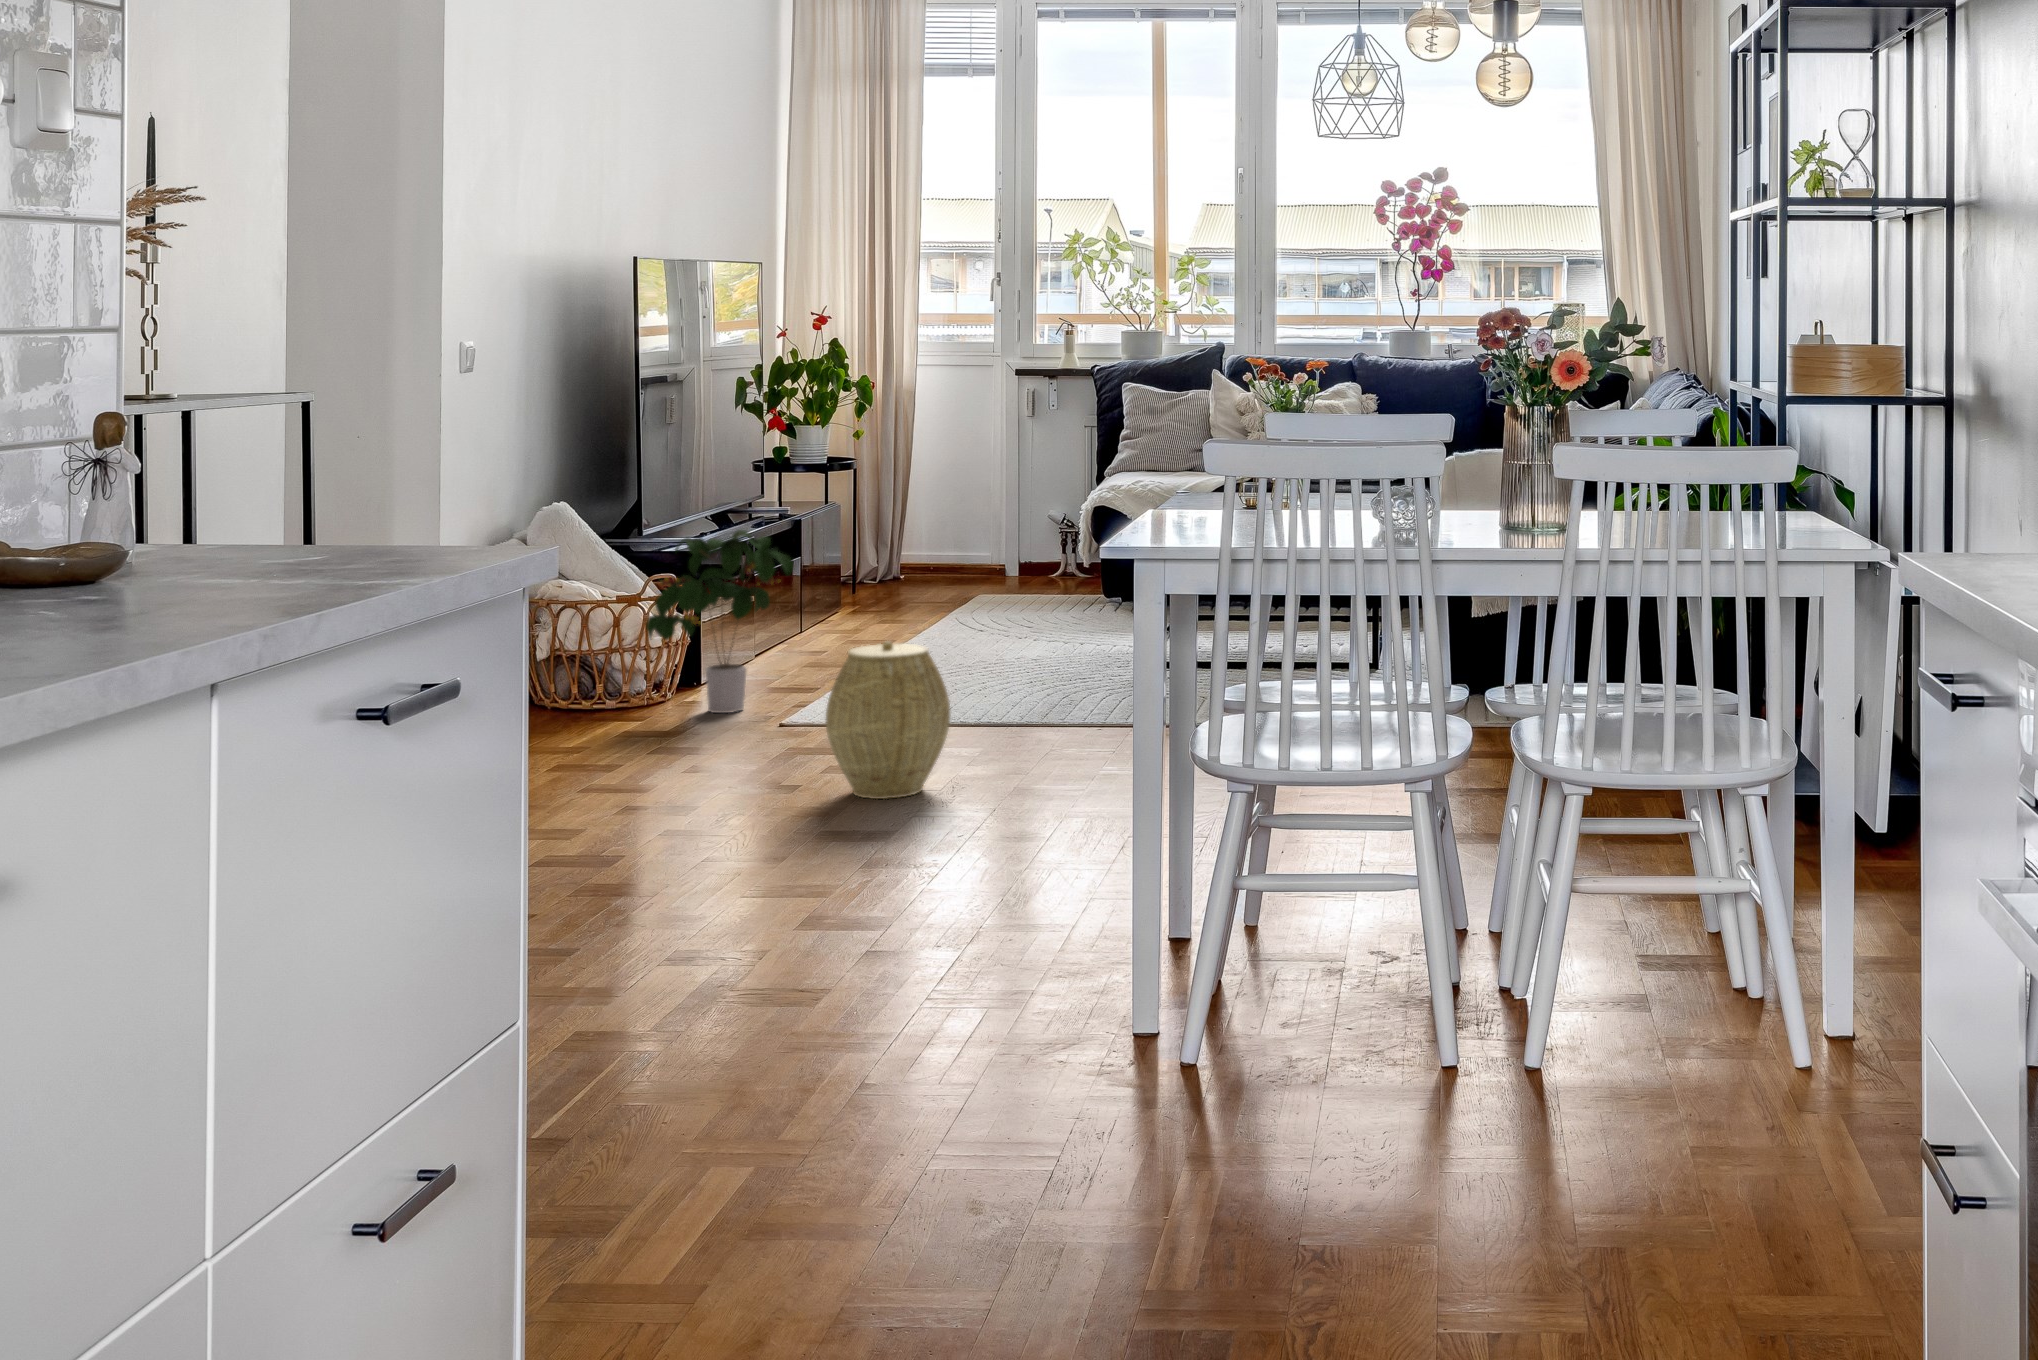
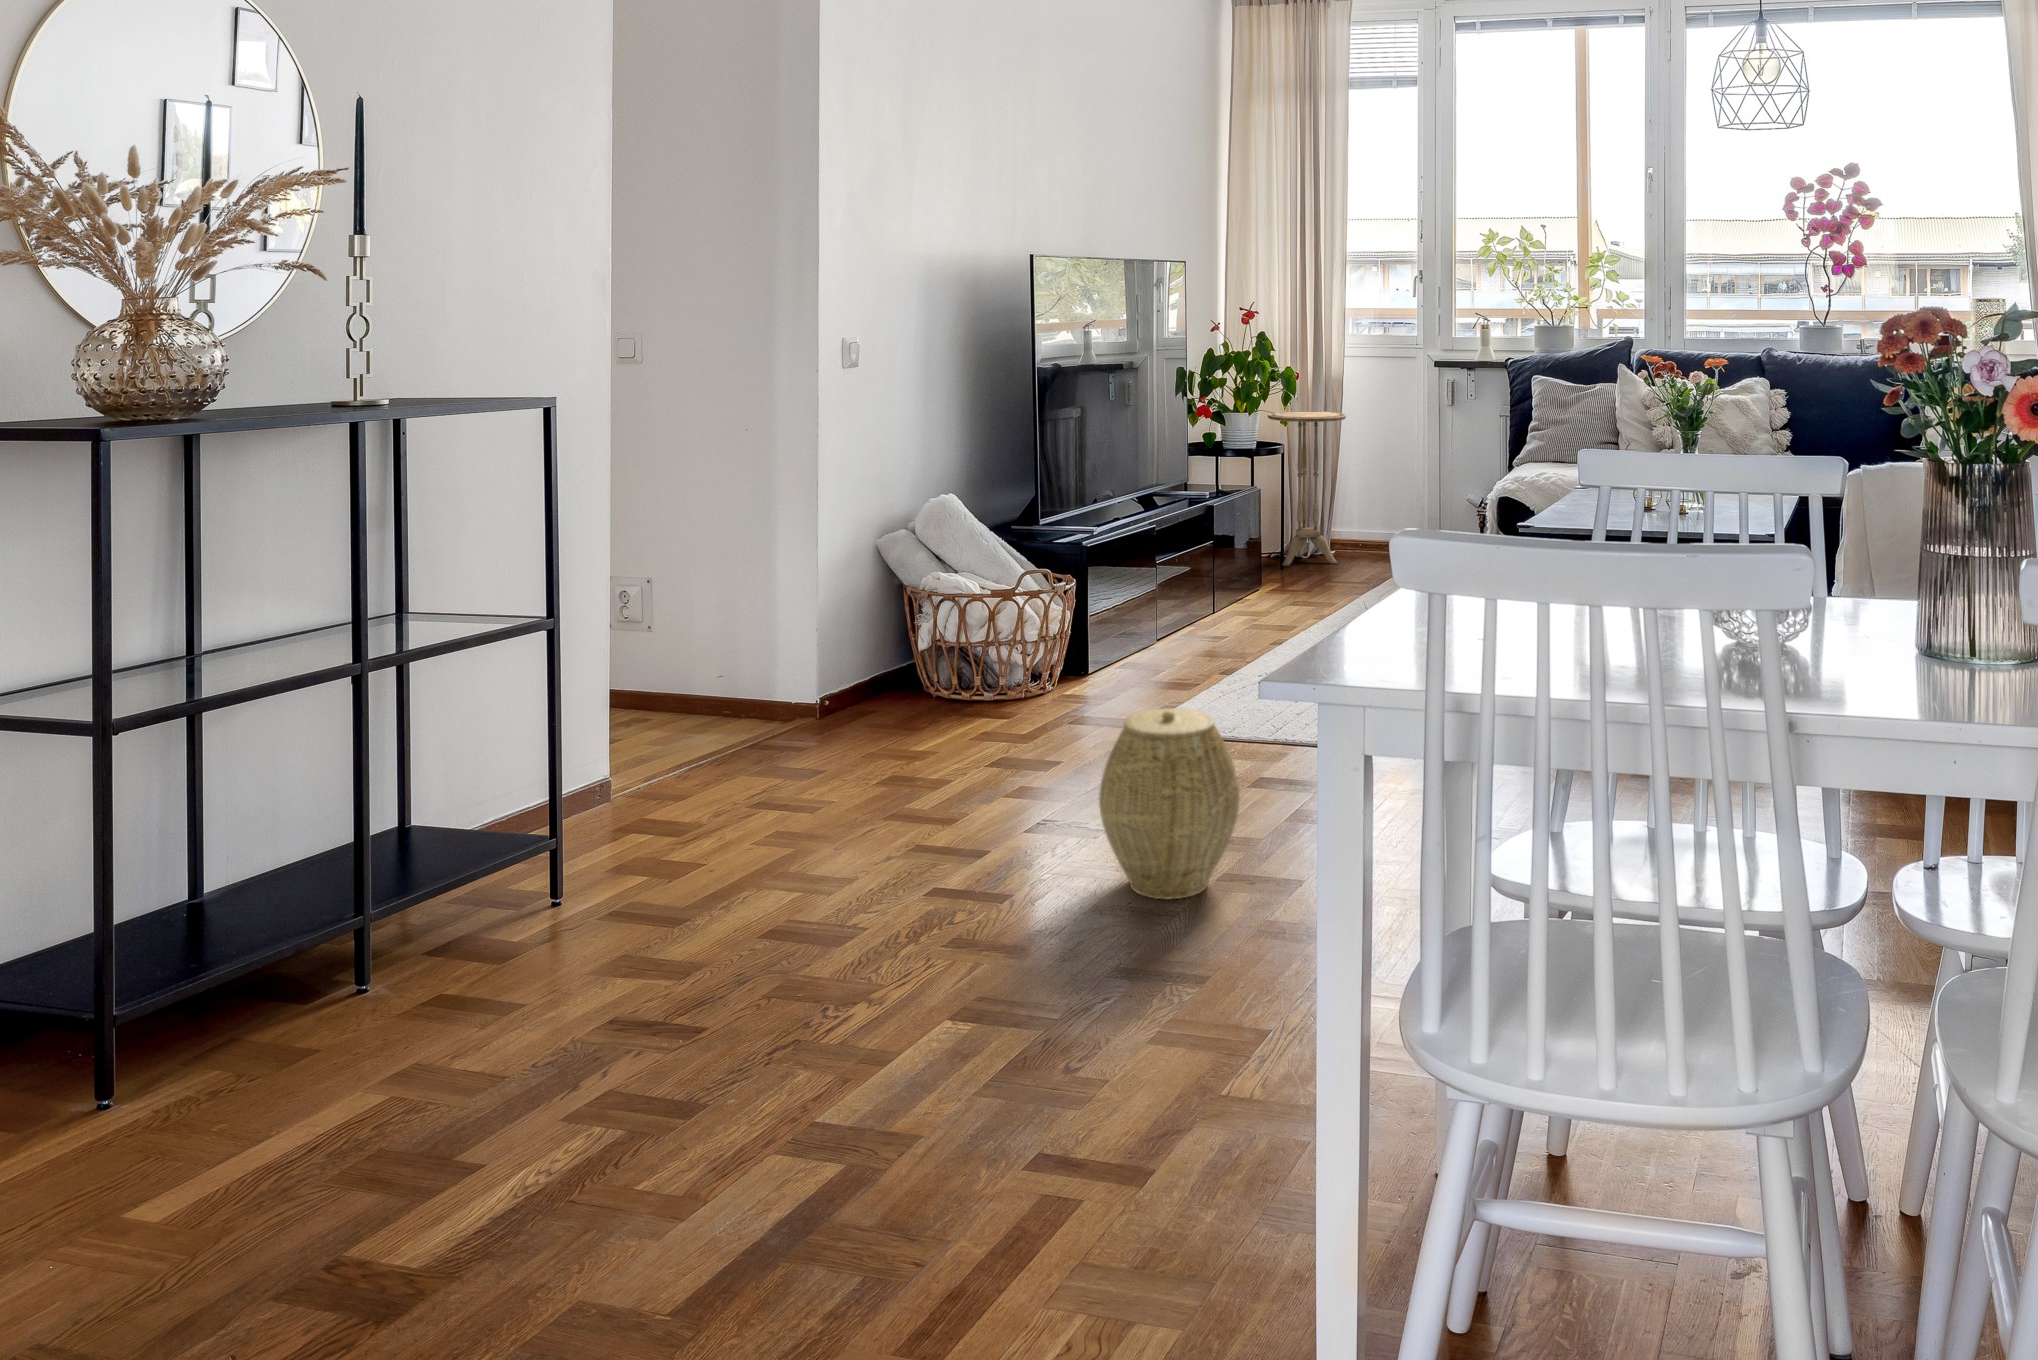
side table: none [834,429,923,599] -> present [1268,412,1346,566]
potted plant: present [646,530,794,713] -> none [1005,534,1159,719]

